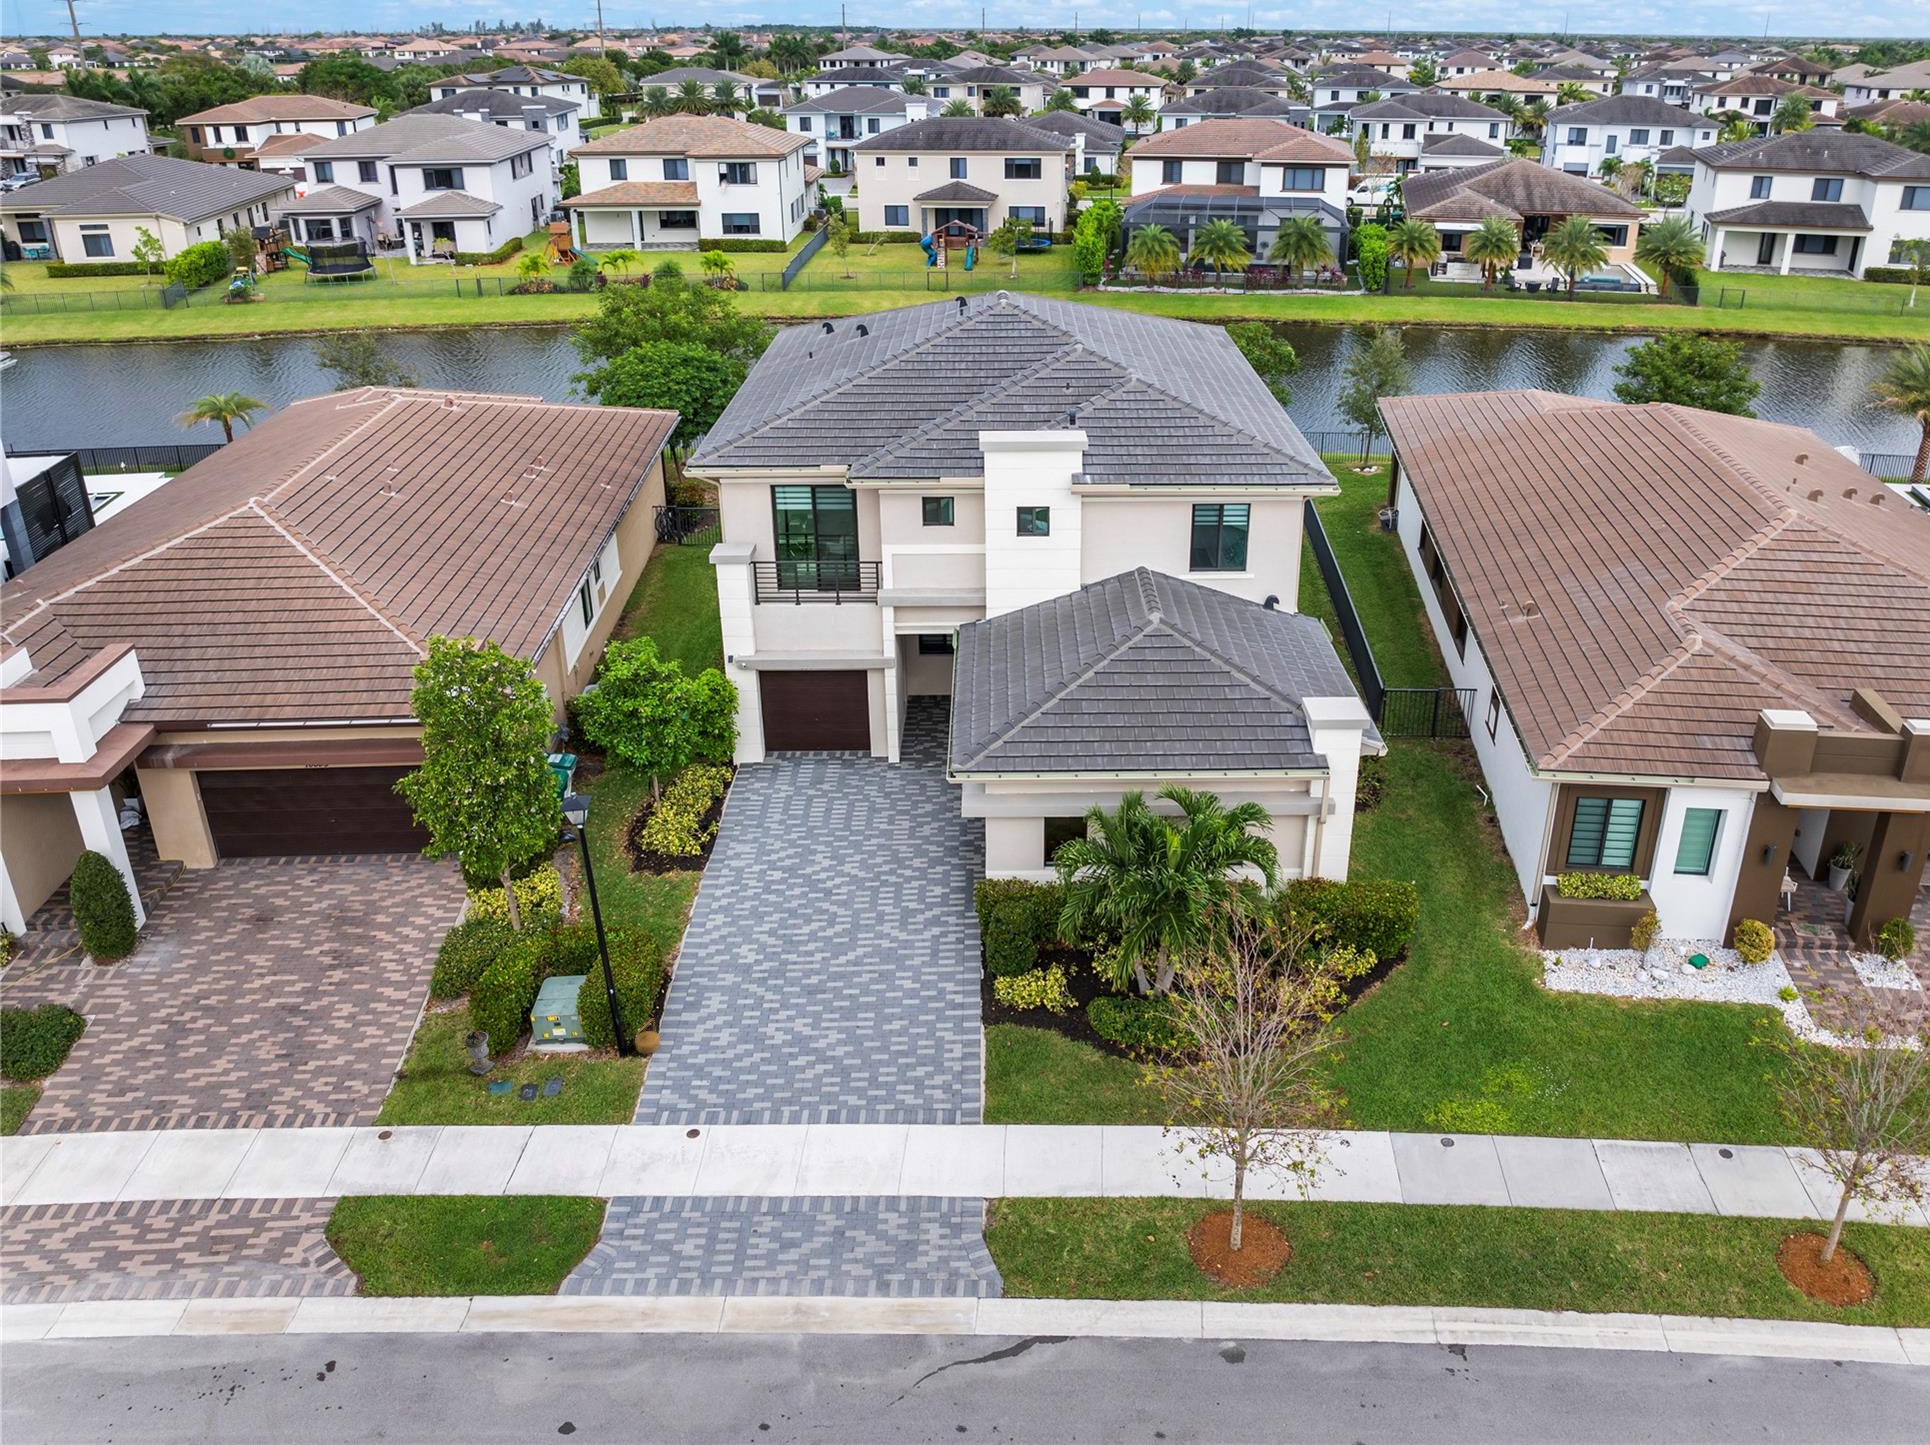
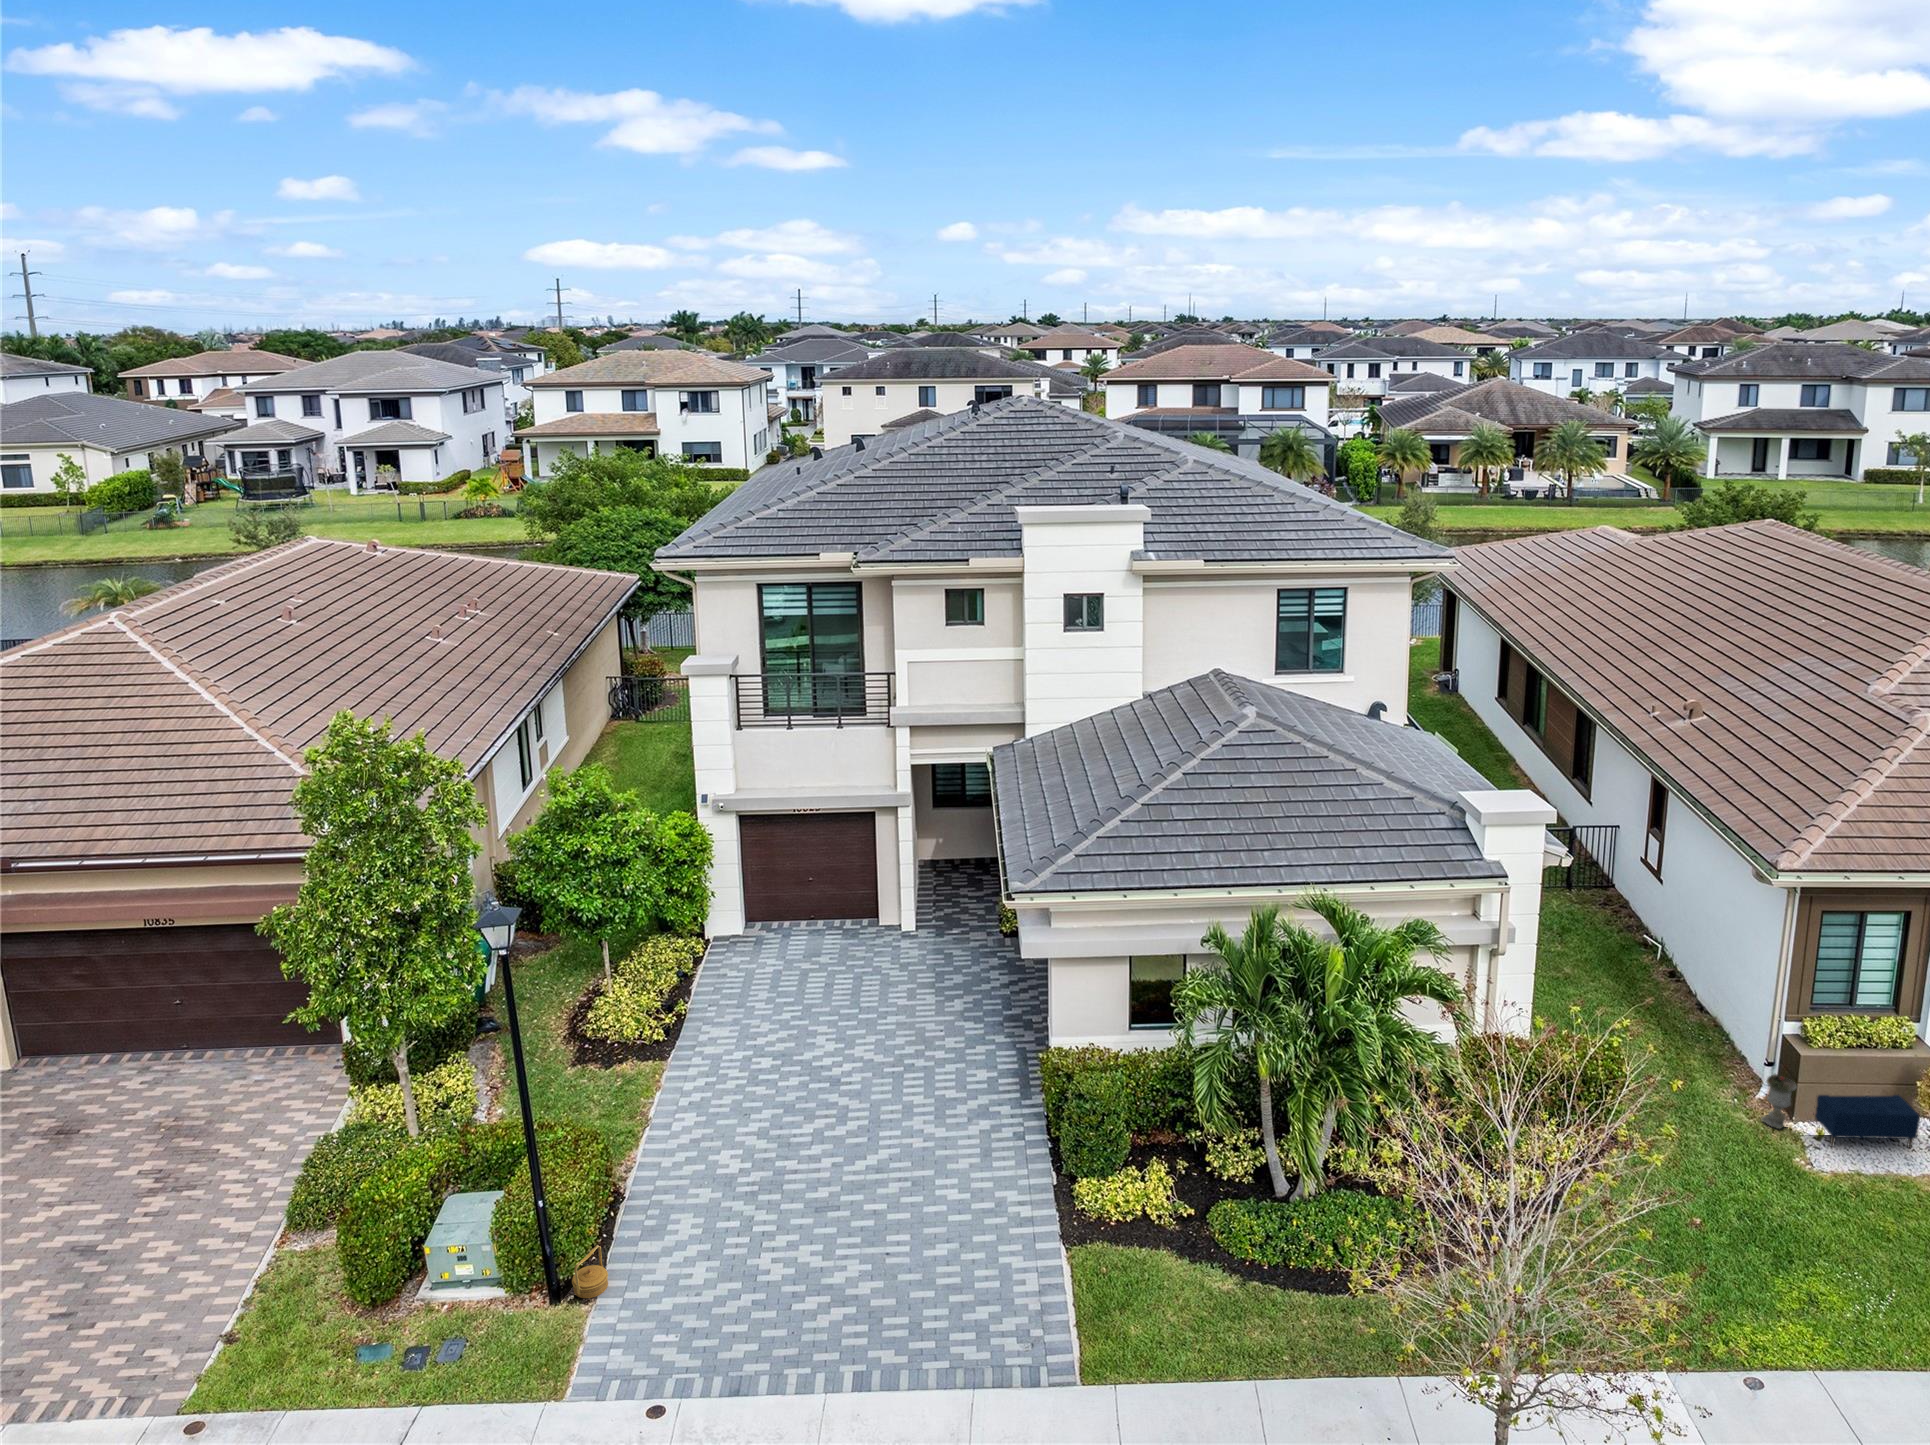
bench: none [1559,929,1633,972] -> present [1815,1094,1920,1148]
planter: present [464,1031,495,1075] -> present [1761,1074,1796,1129]

